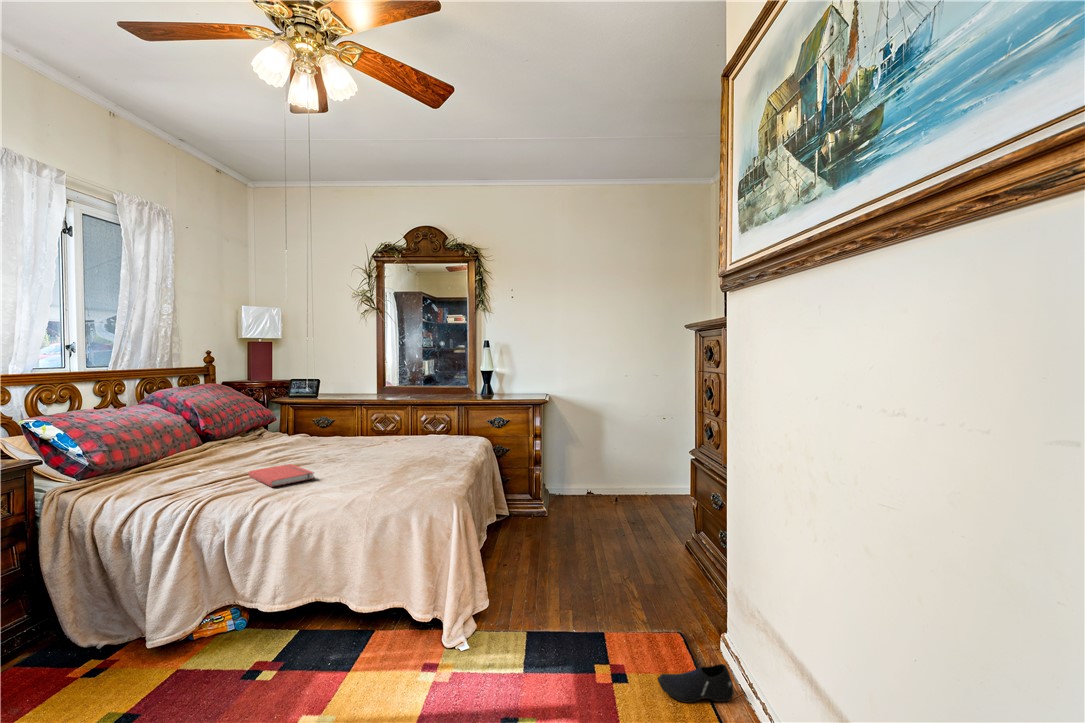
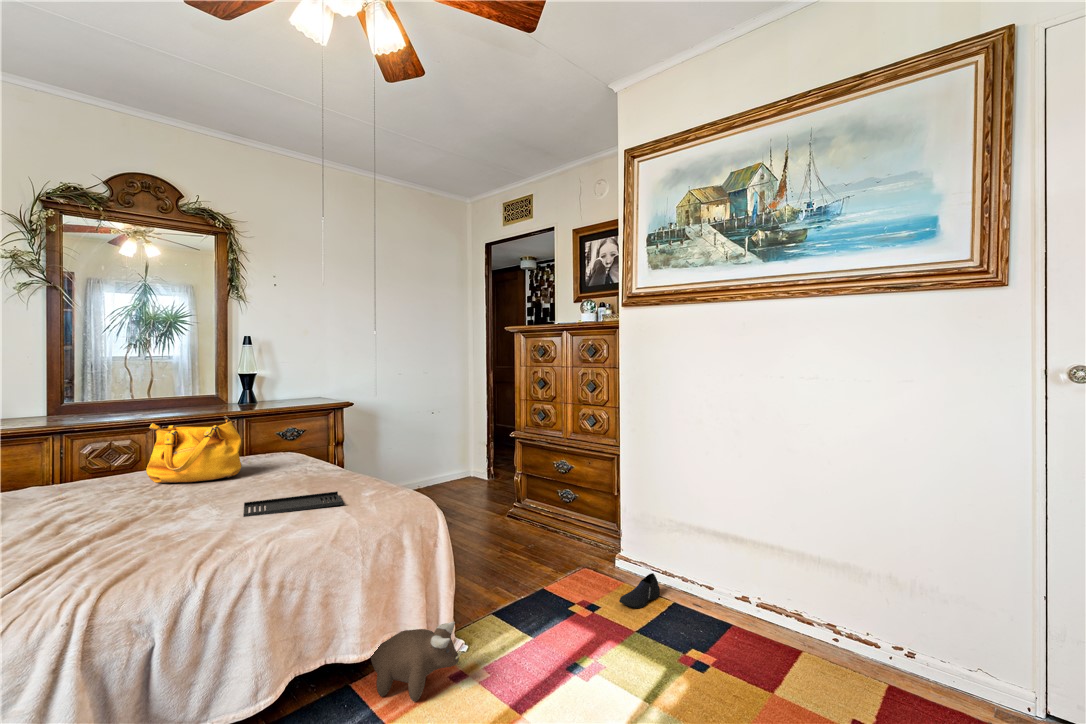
handbag: none [367,401,420,446] -> present [146,416,242,483]
book: present [249,464,314,487] -> none [97,518,226,550]
tray: none [341,465,420,480] -> present [243,491,344,517]
plush toy: none [368,601,427,667] -> present [371,621,461,702]

